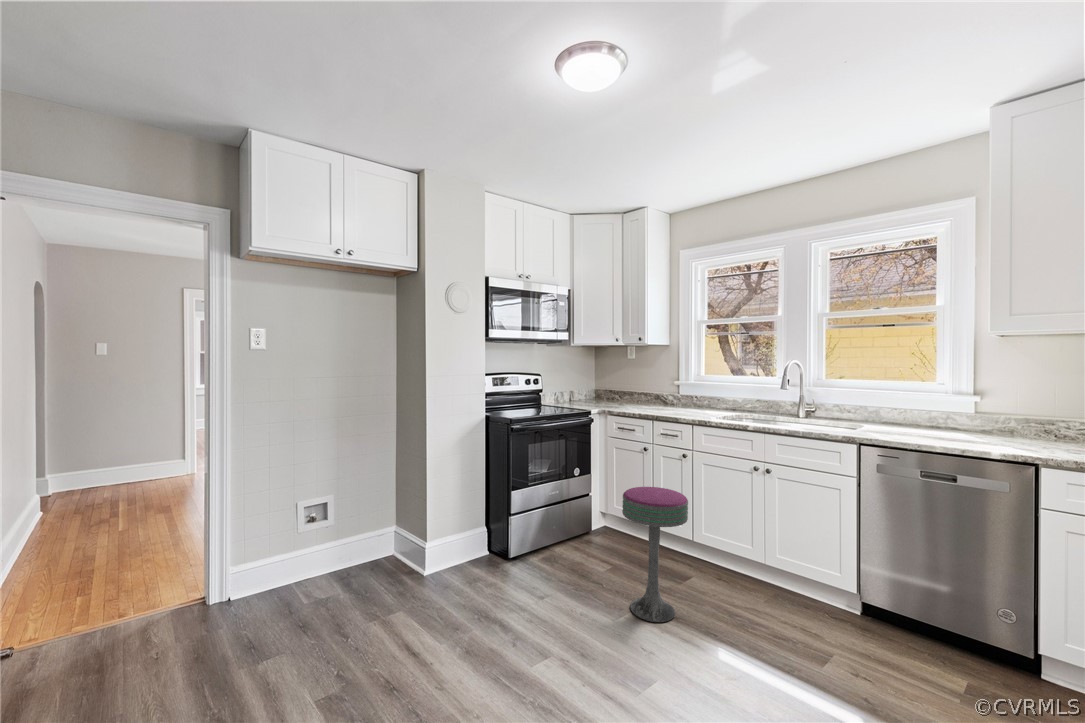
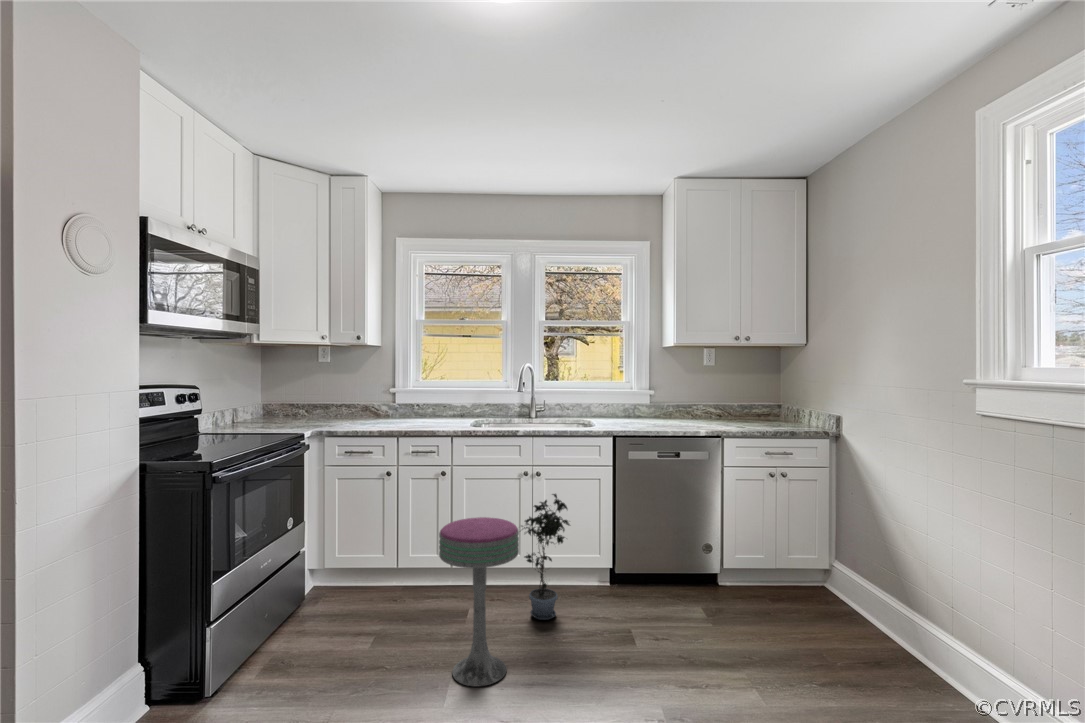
potted plant: none [723,488,776,603] -> present [524,494,570,620]

